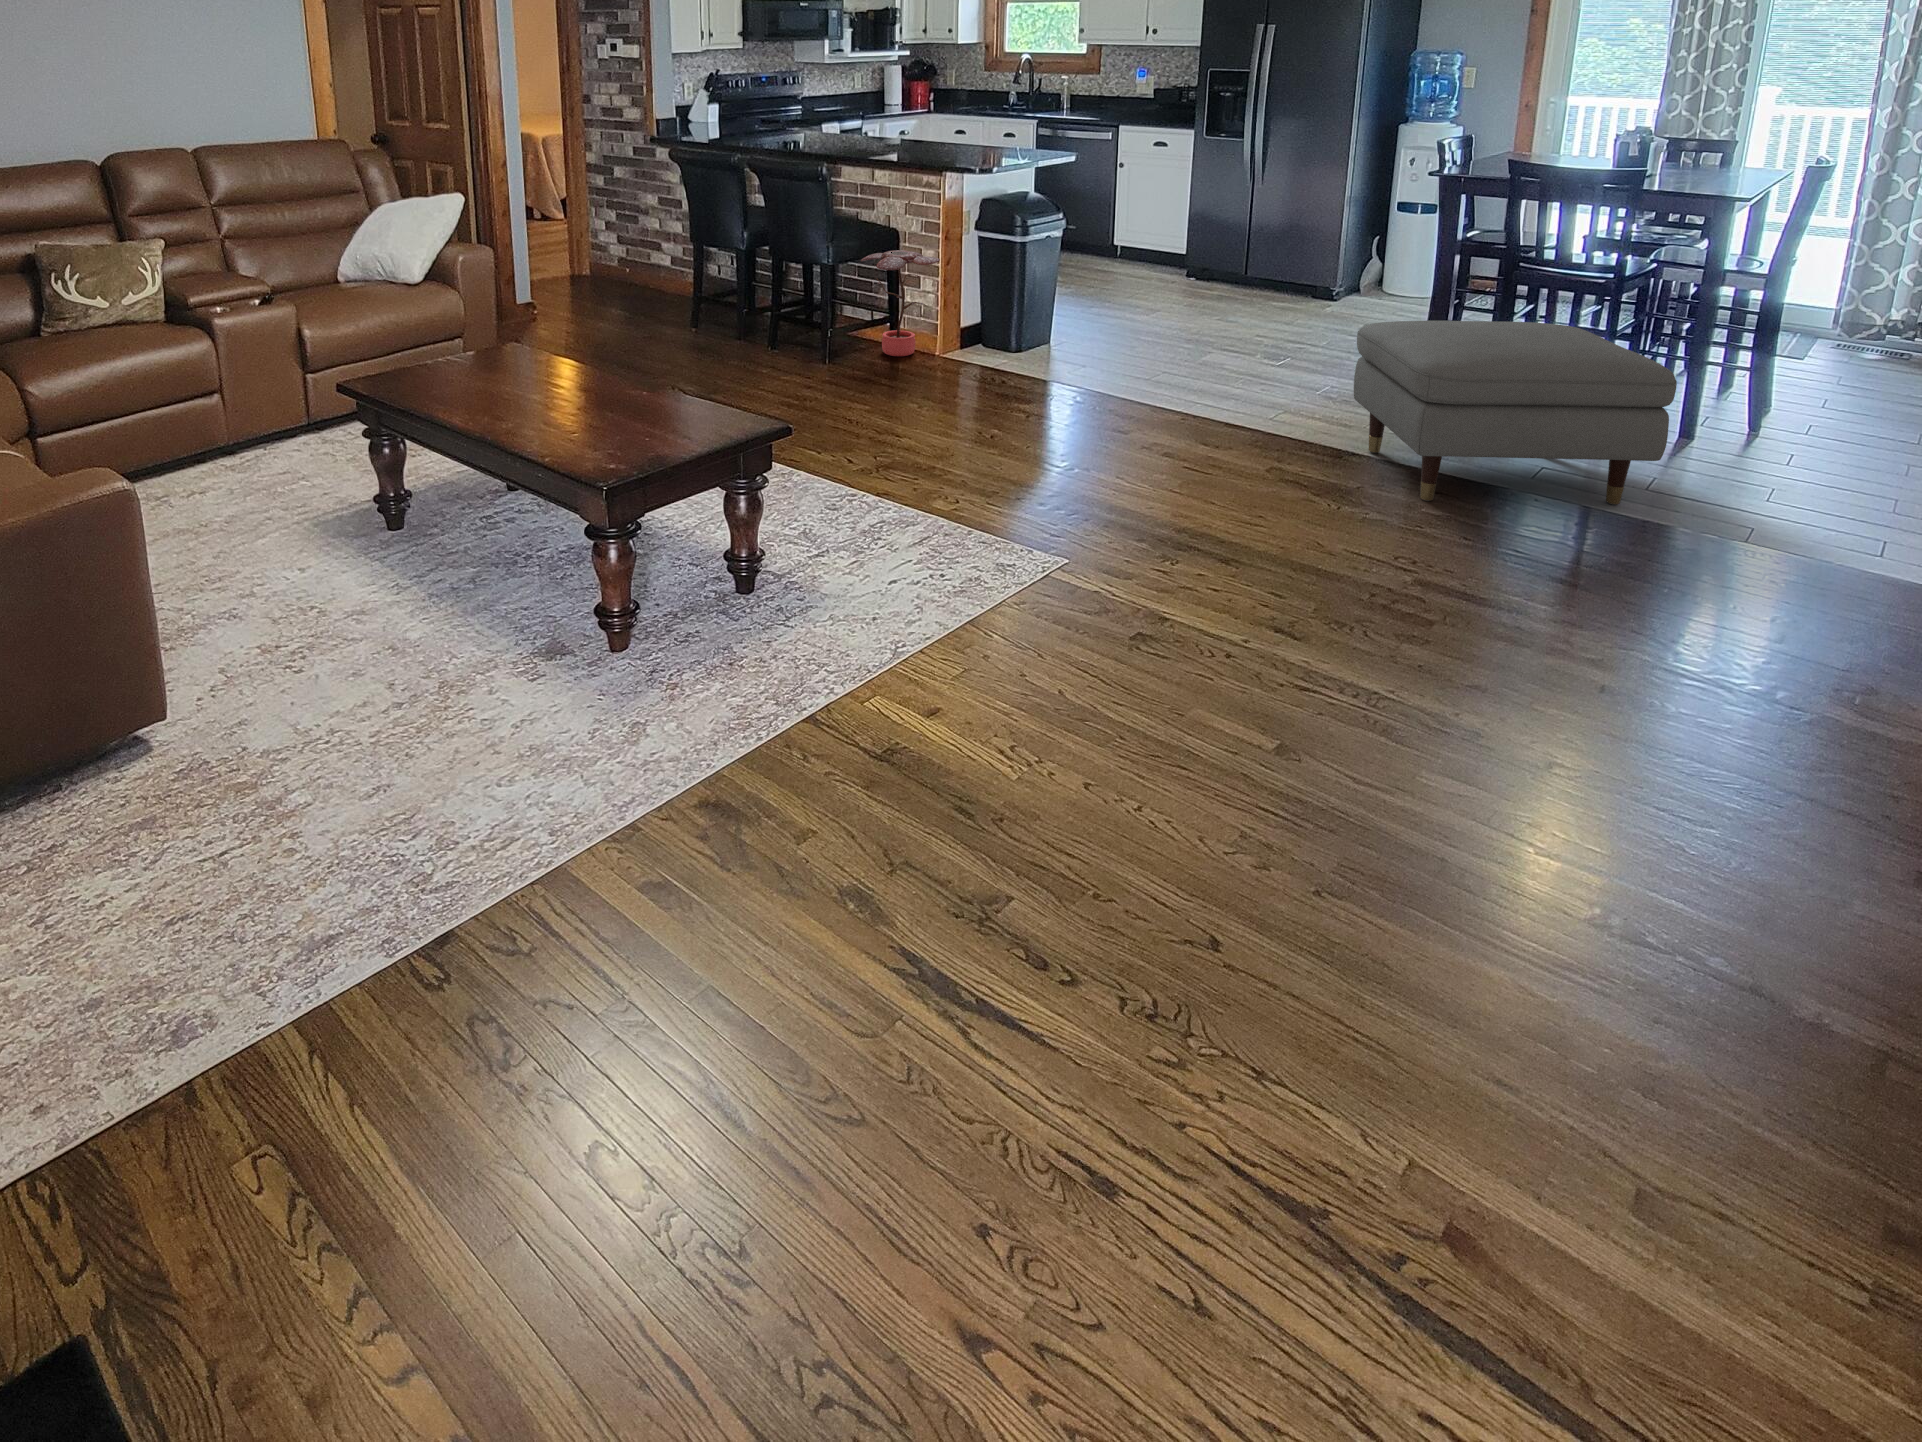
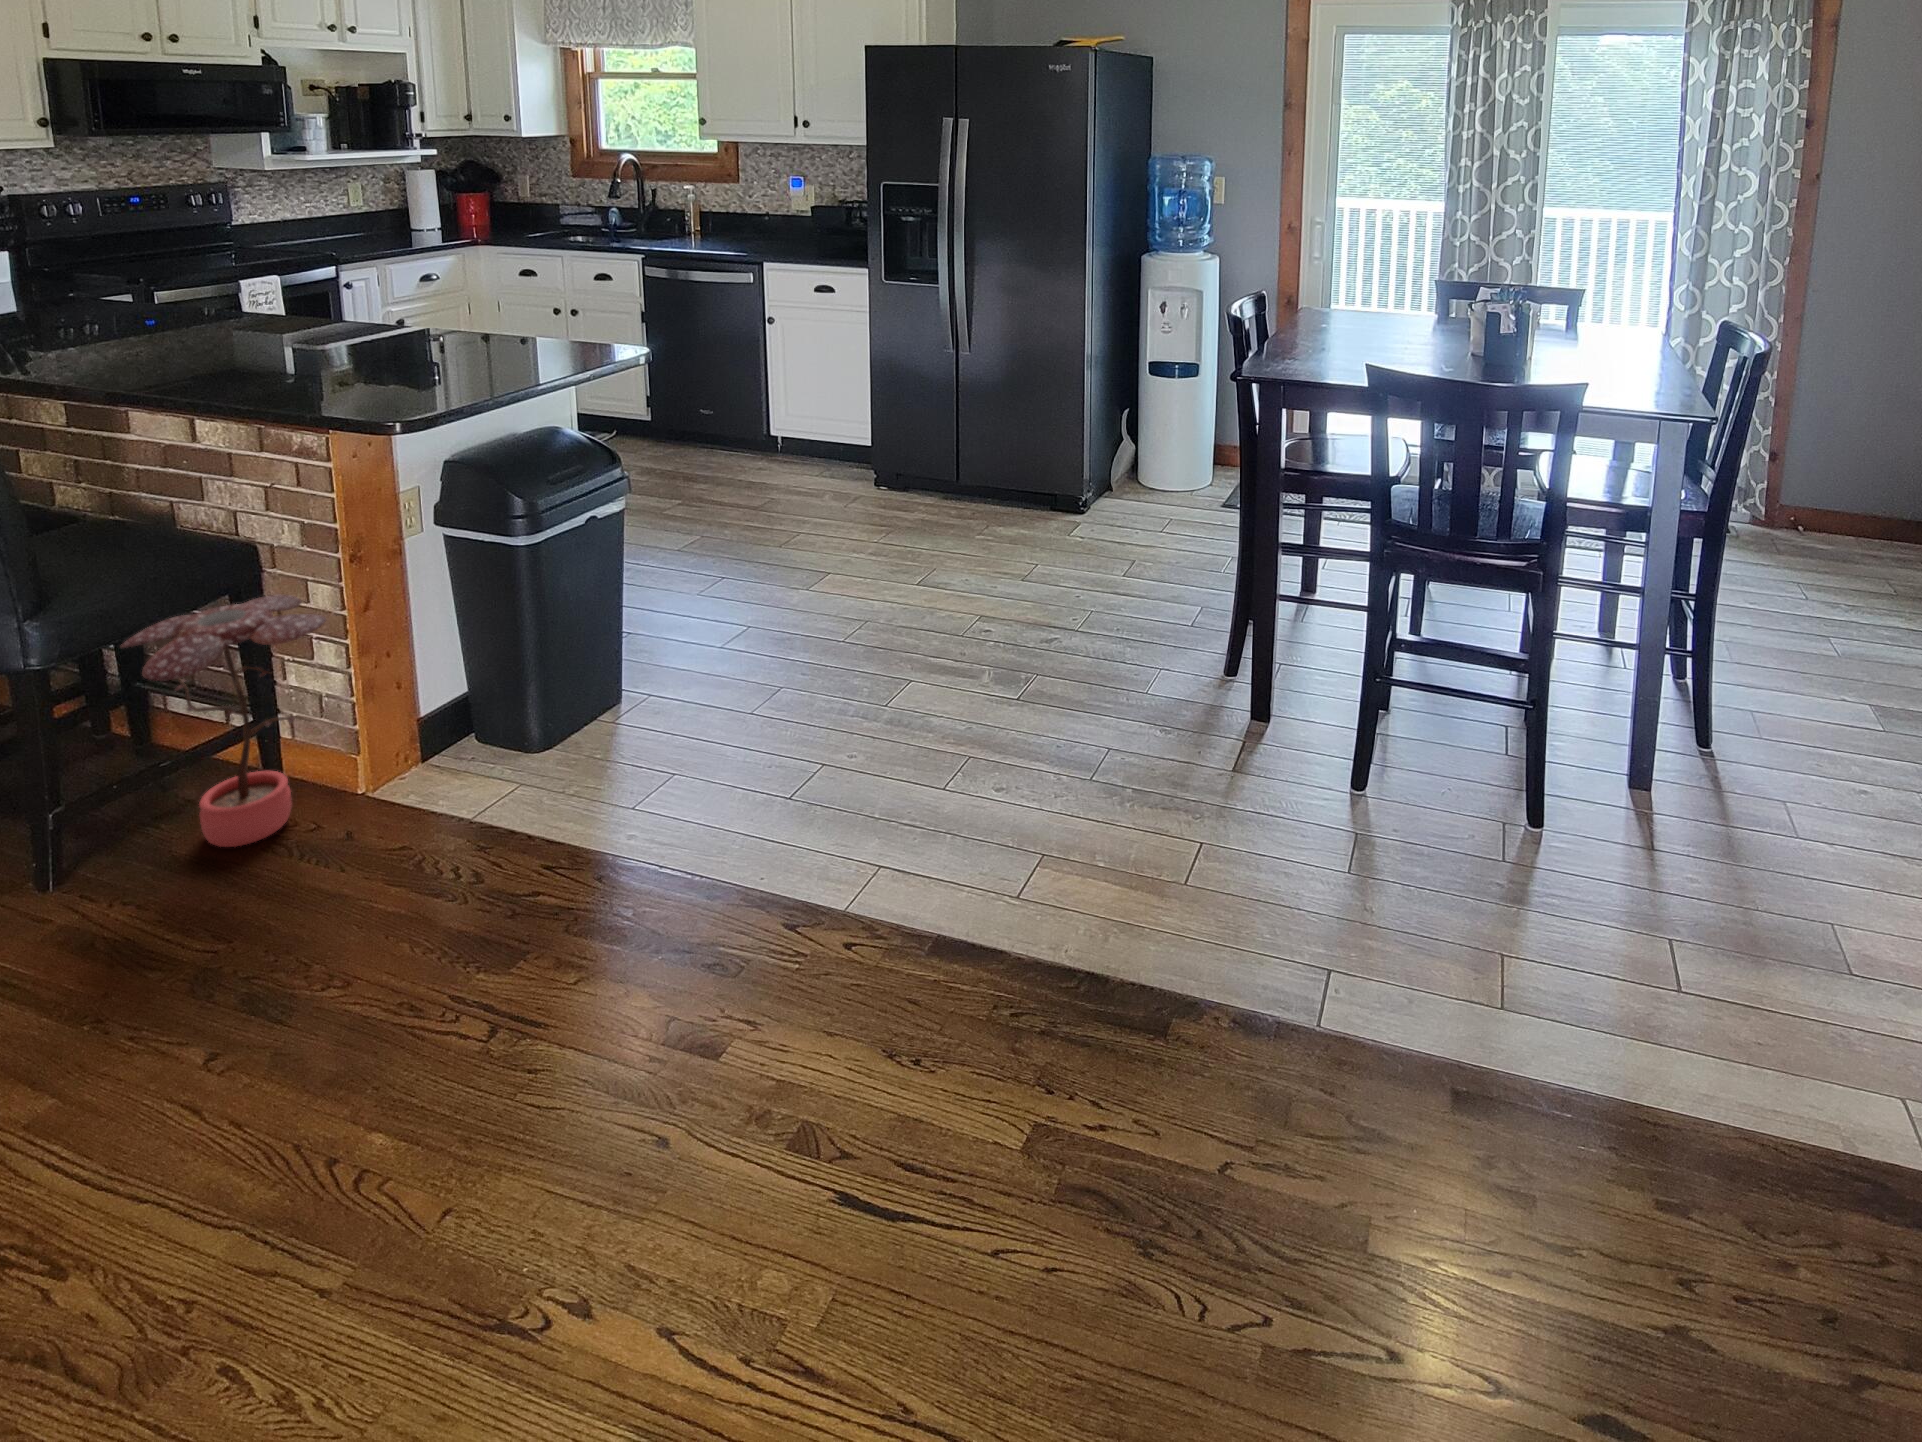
ottoman: present [1354,321,1677,505] -> none [1195,685,1823,1244]

